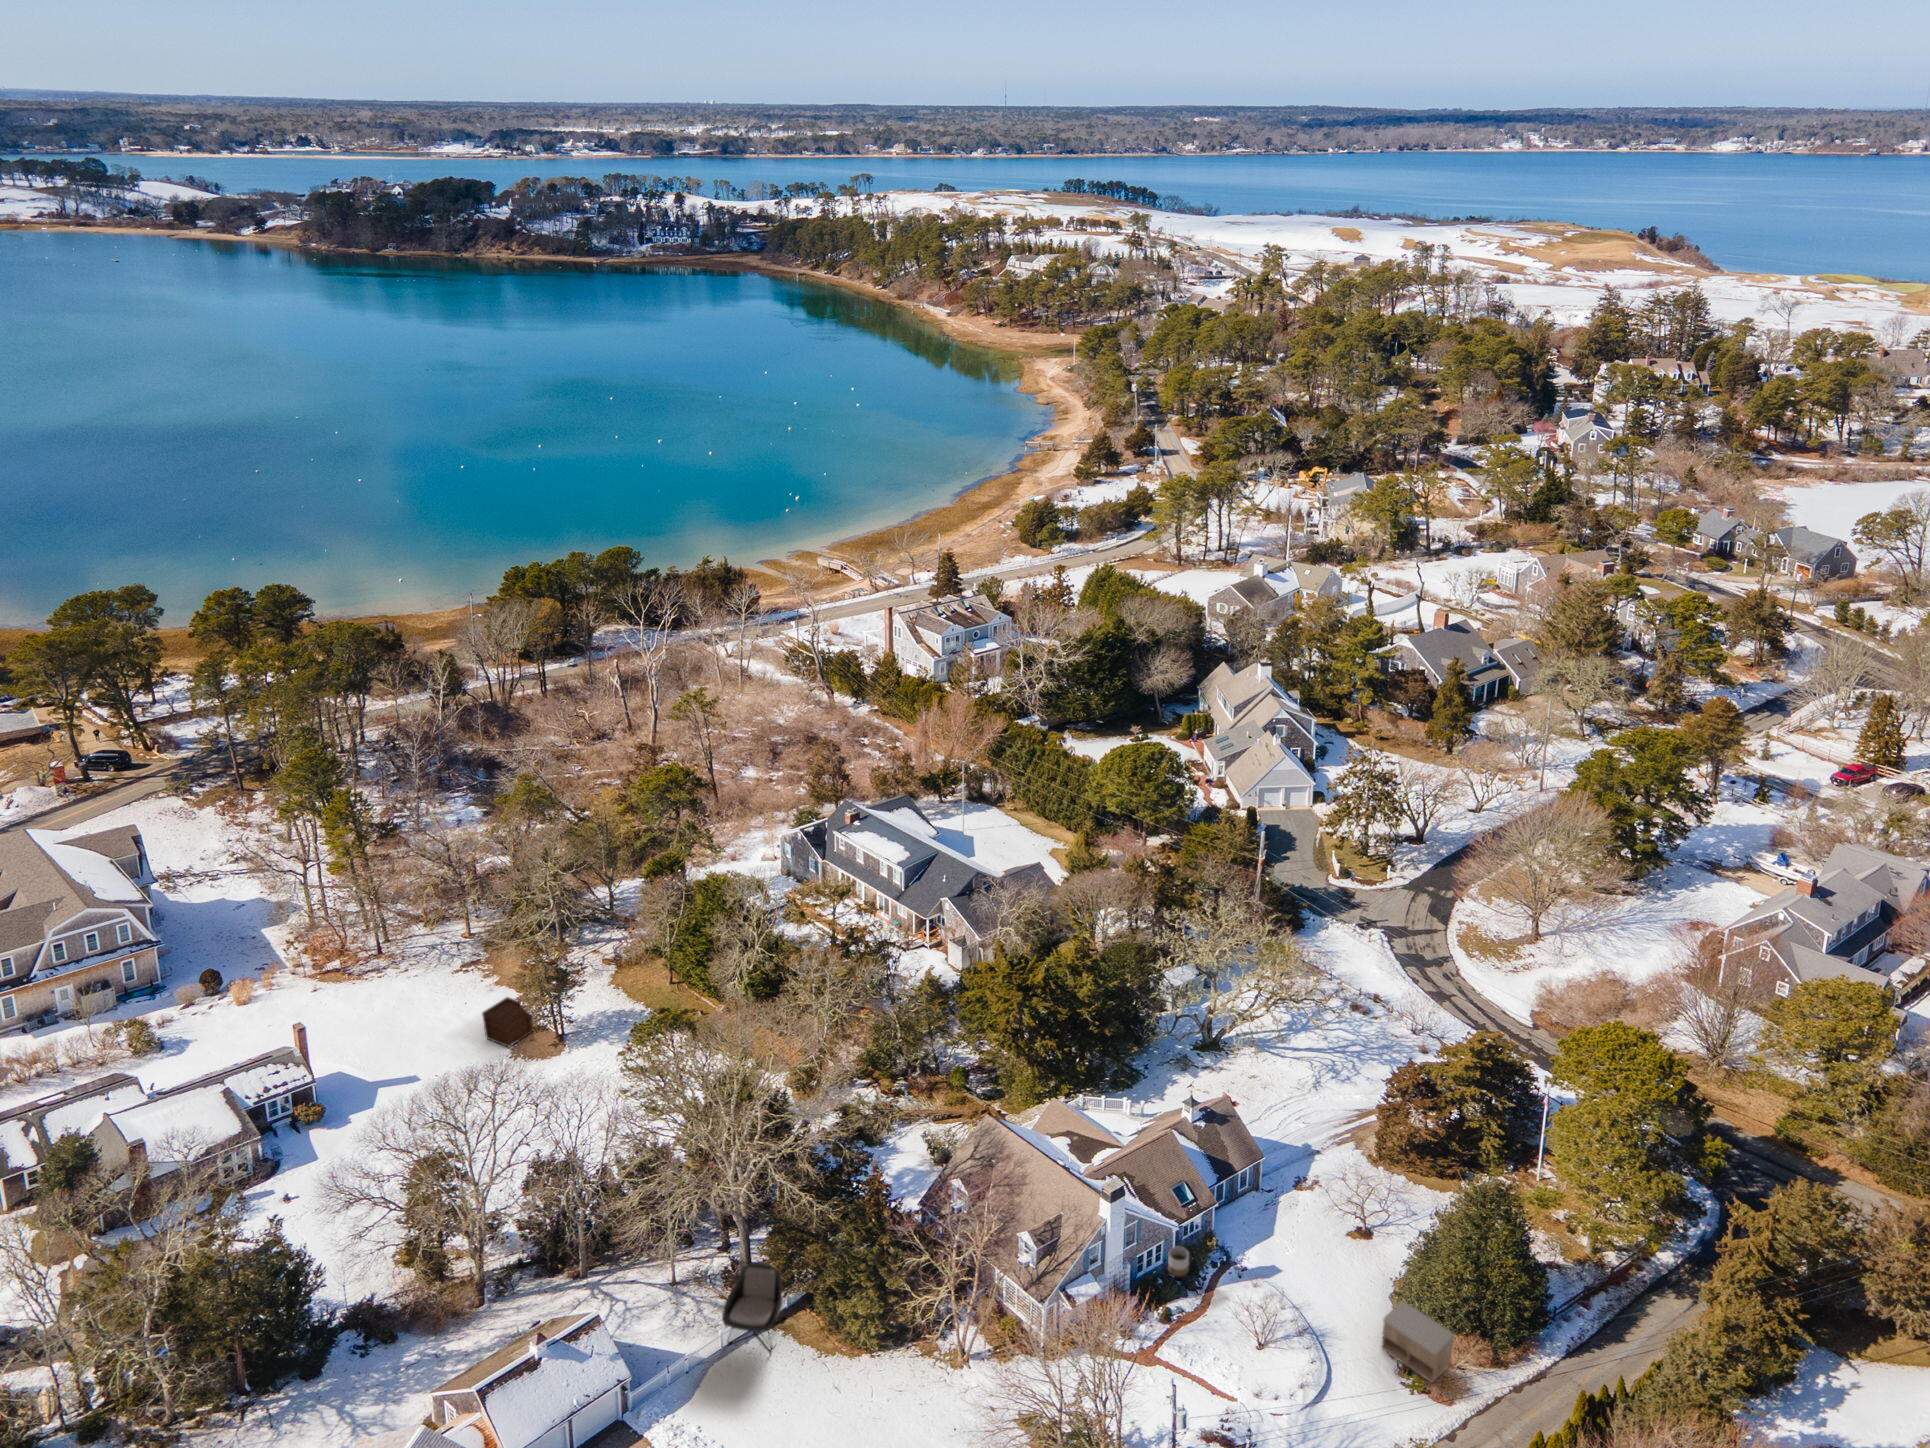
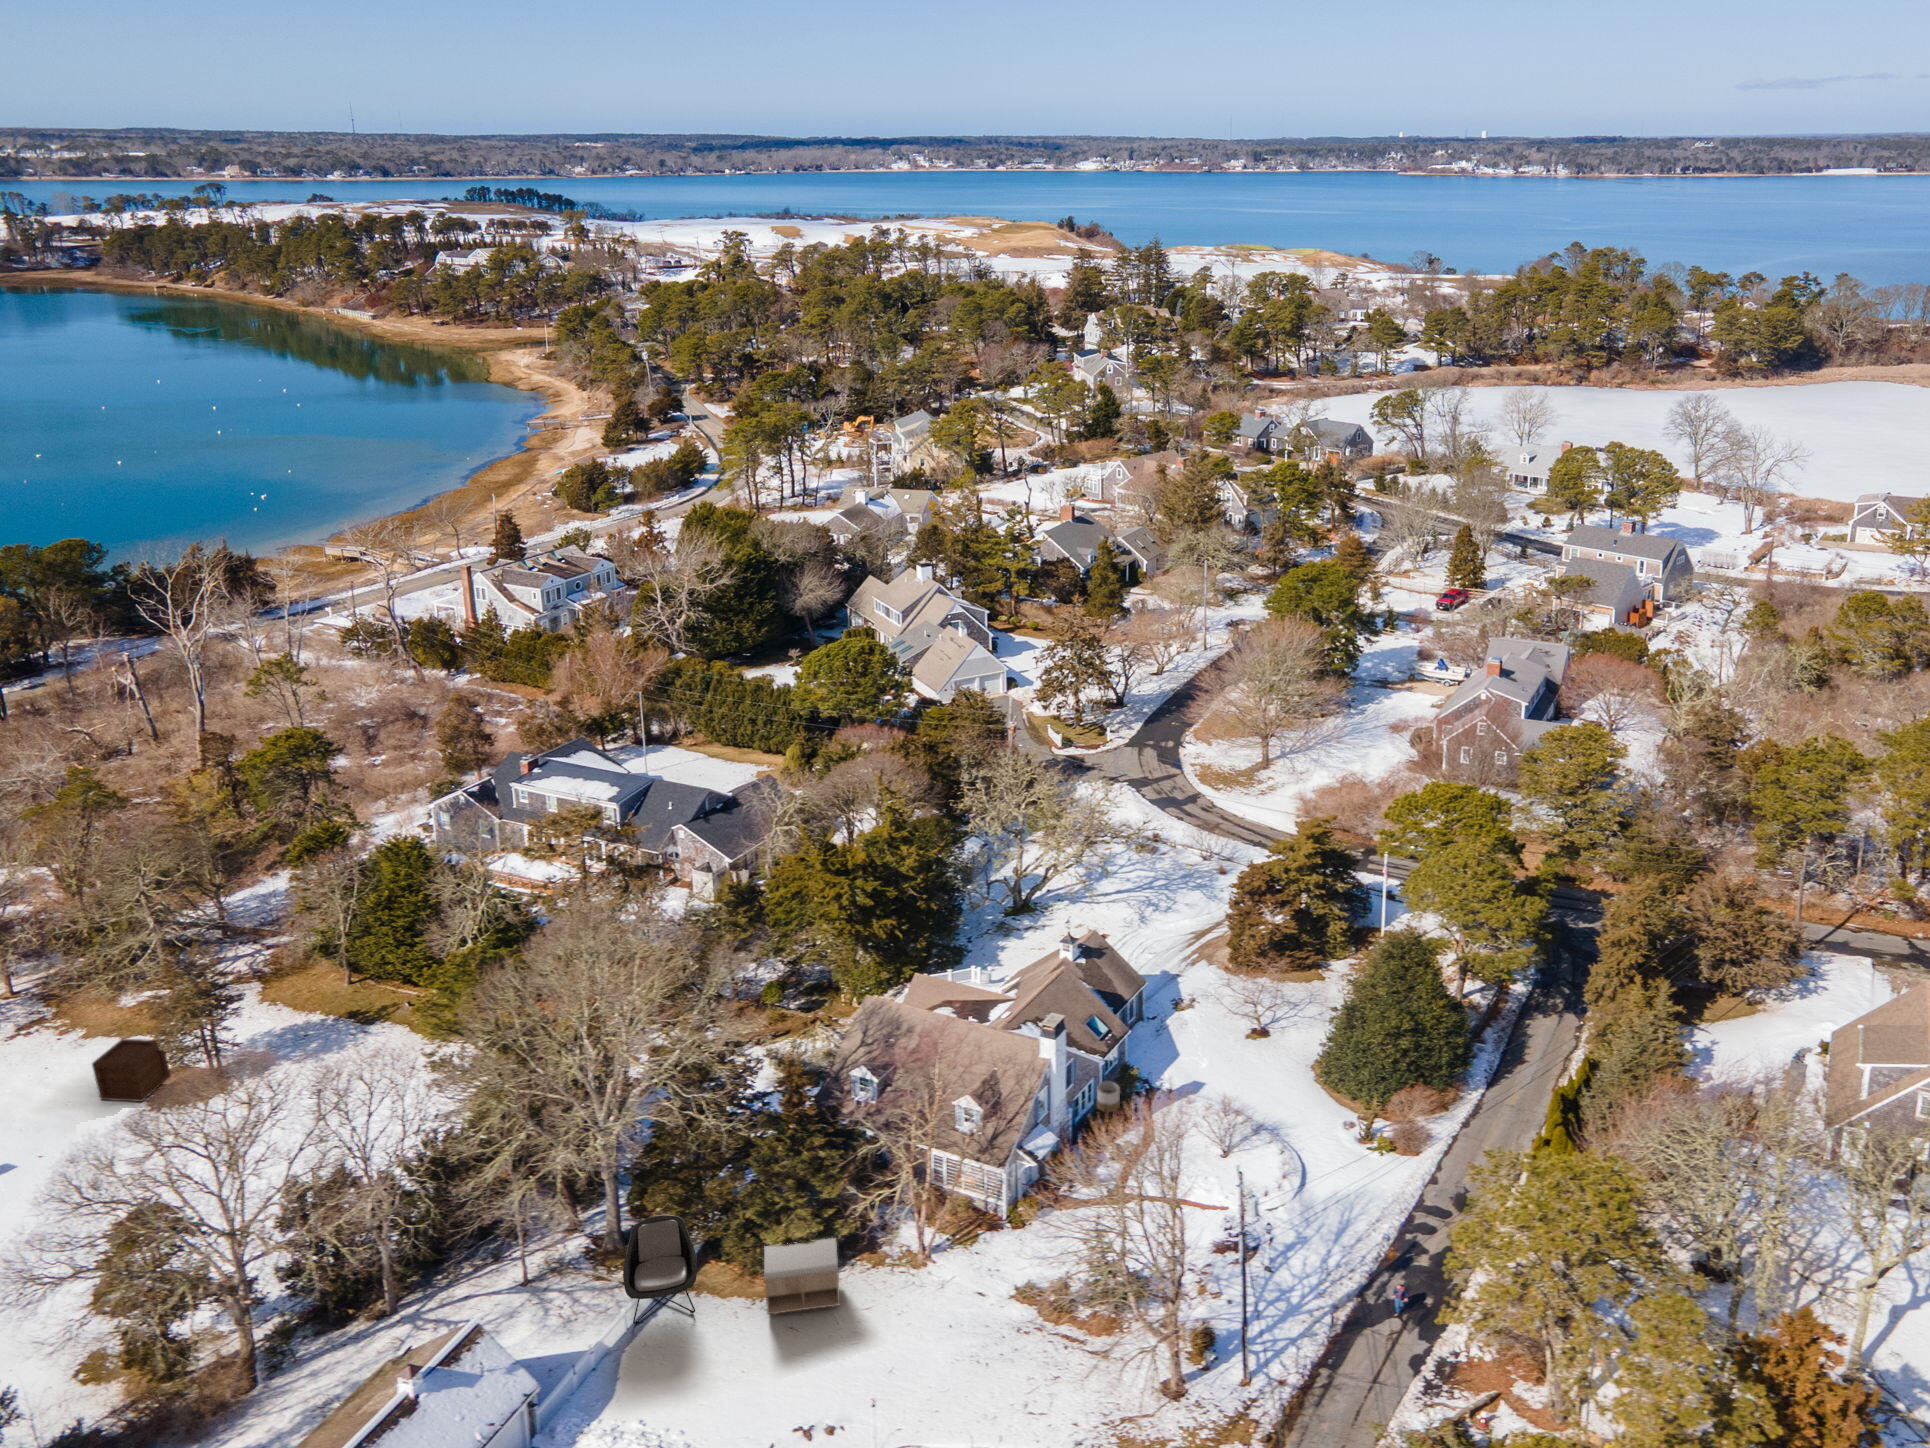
storage bench: present [1381,1301,1454,1382] -> present [764,1238,840,1314]

